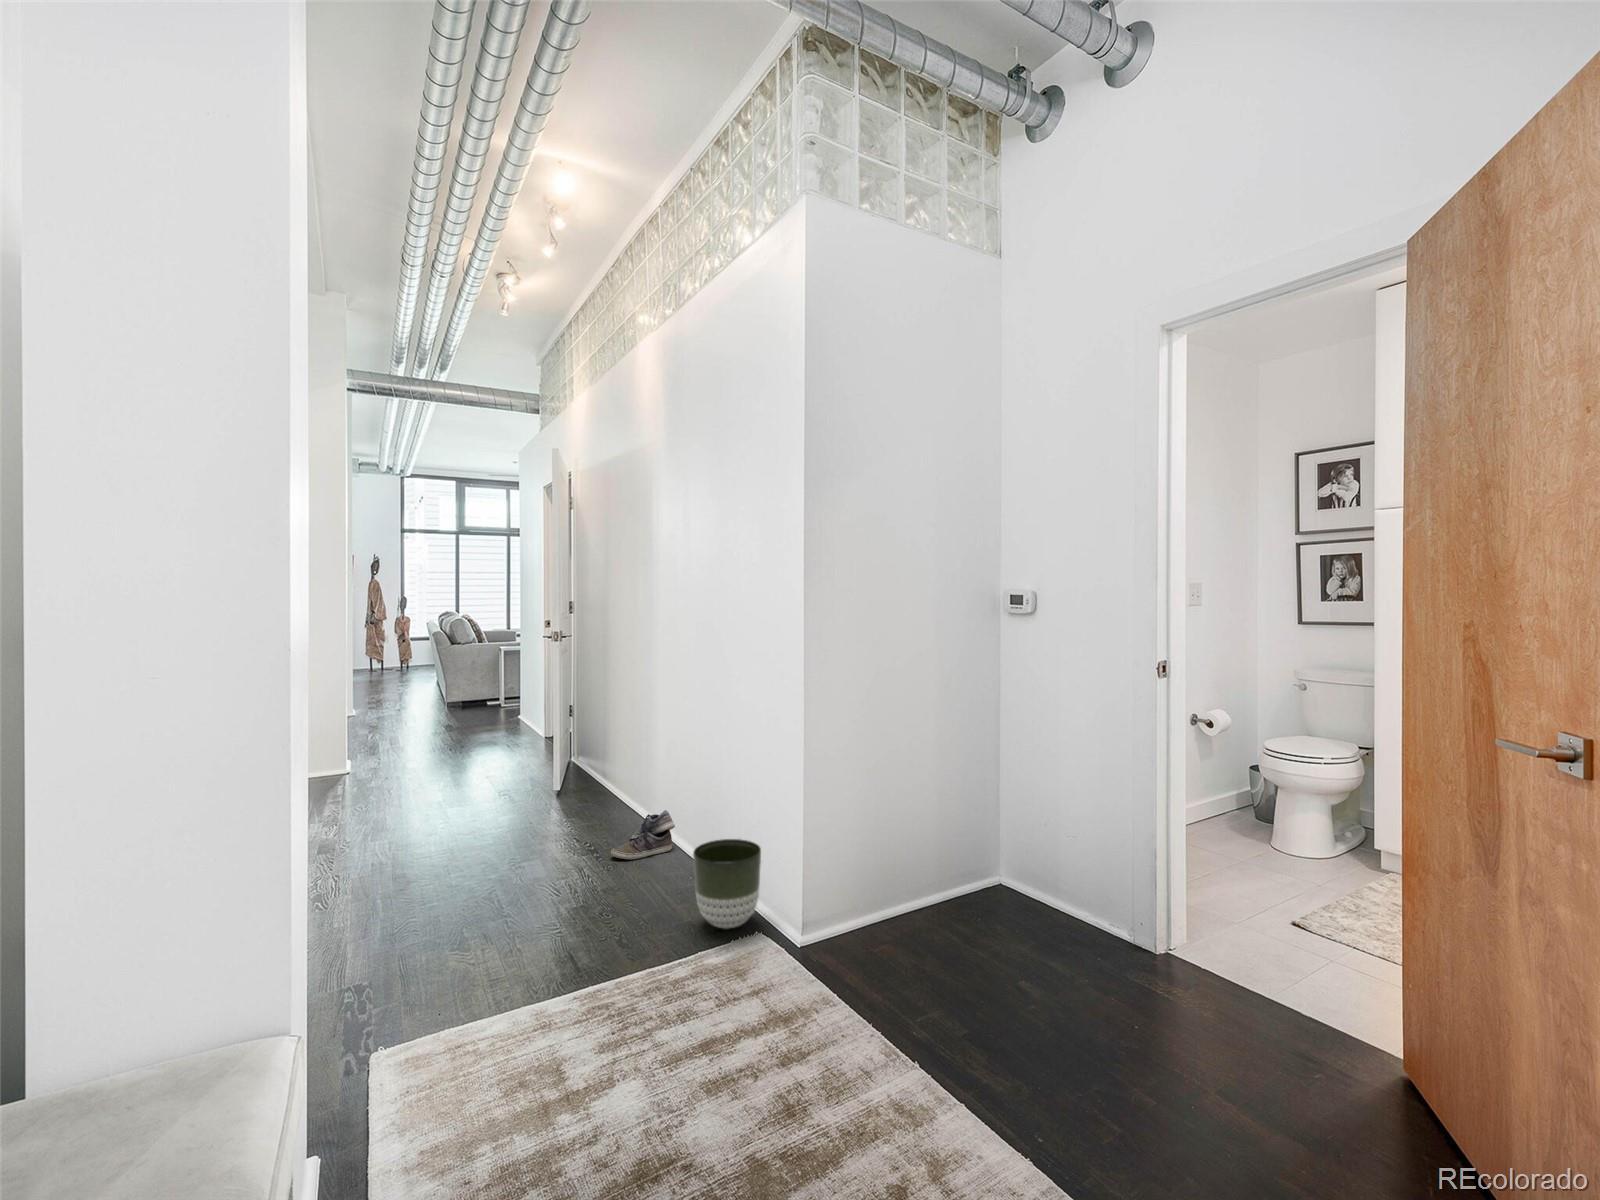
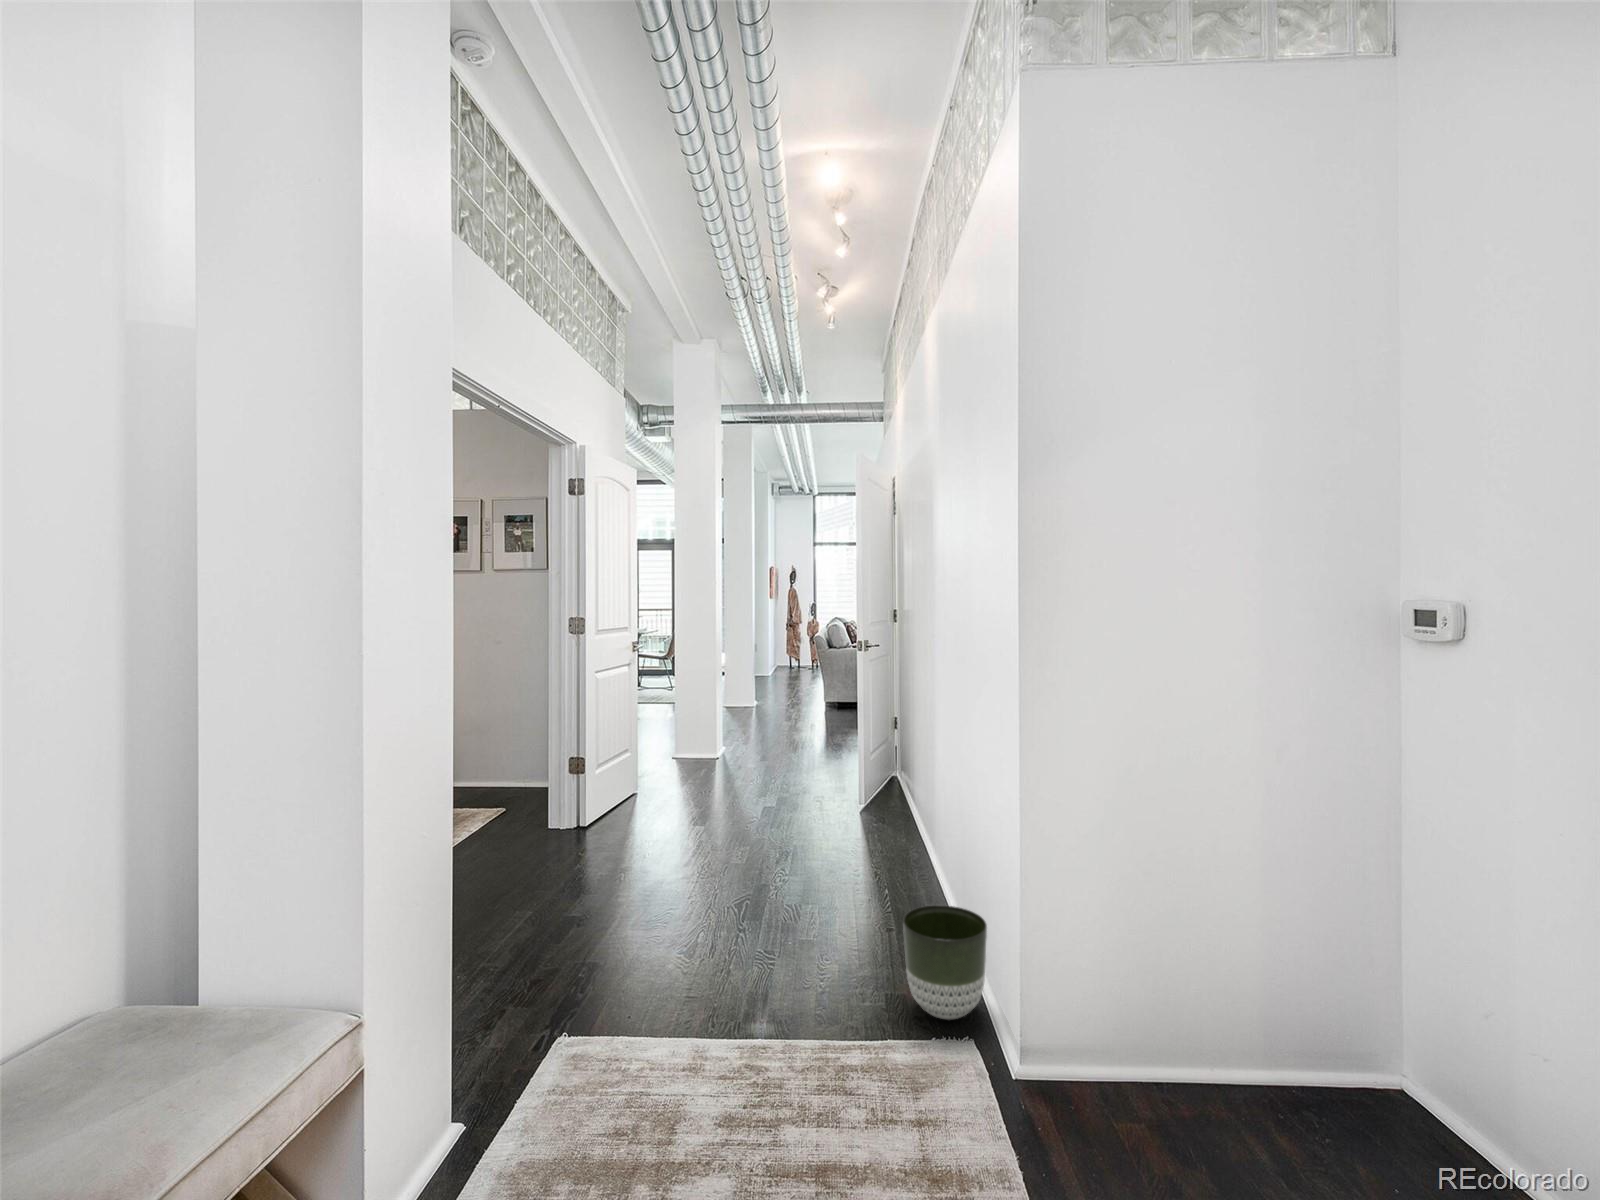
shoe: present [611,810,675,859] -> none [871,853,945,902]

